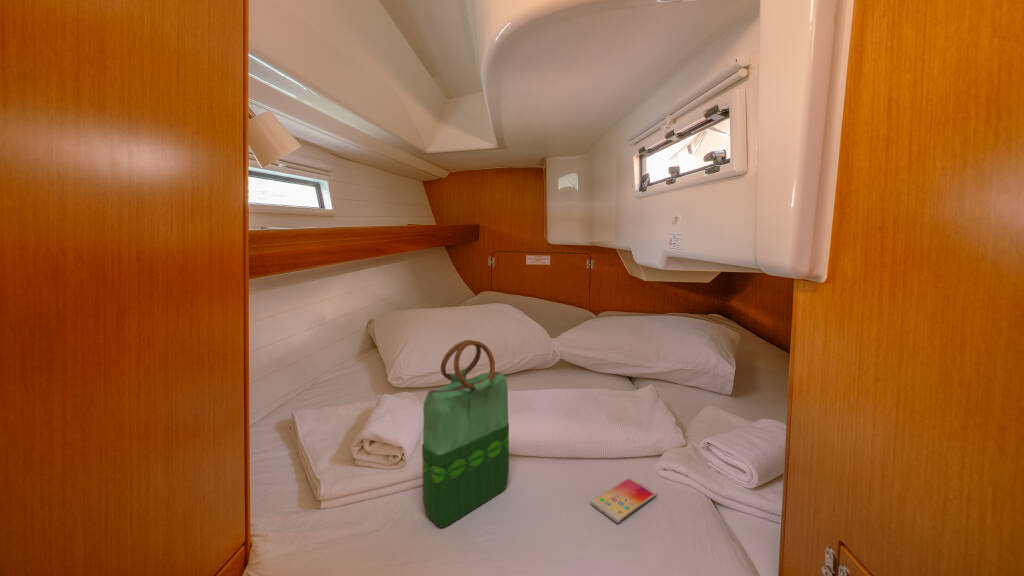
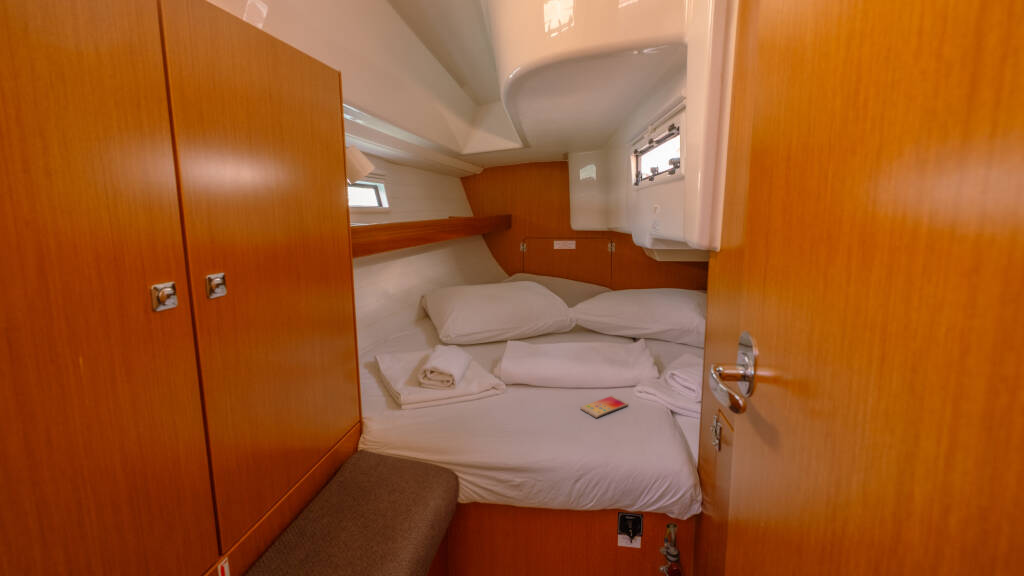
tote bag: present [422,340,509,528] -> none [466,297,525,418]

